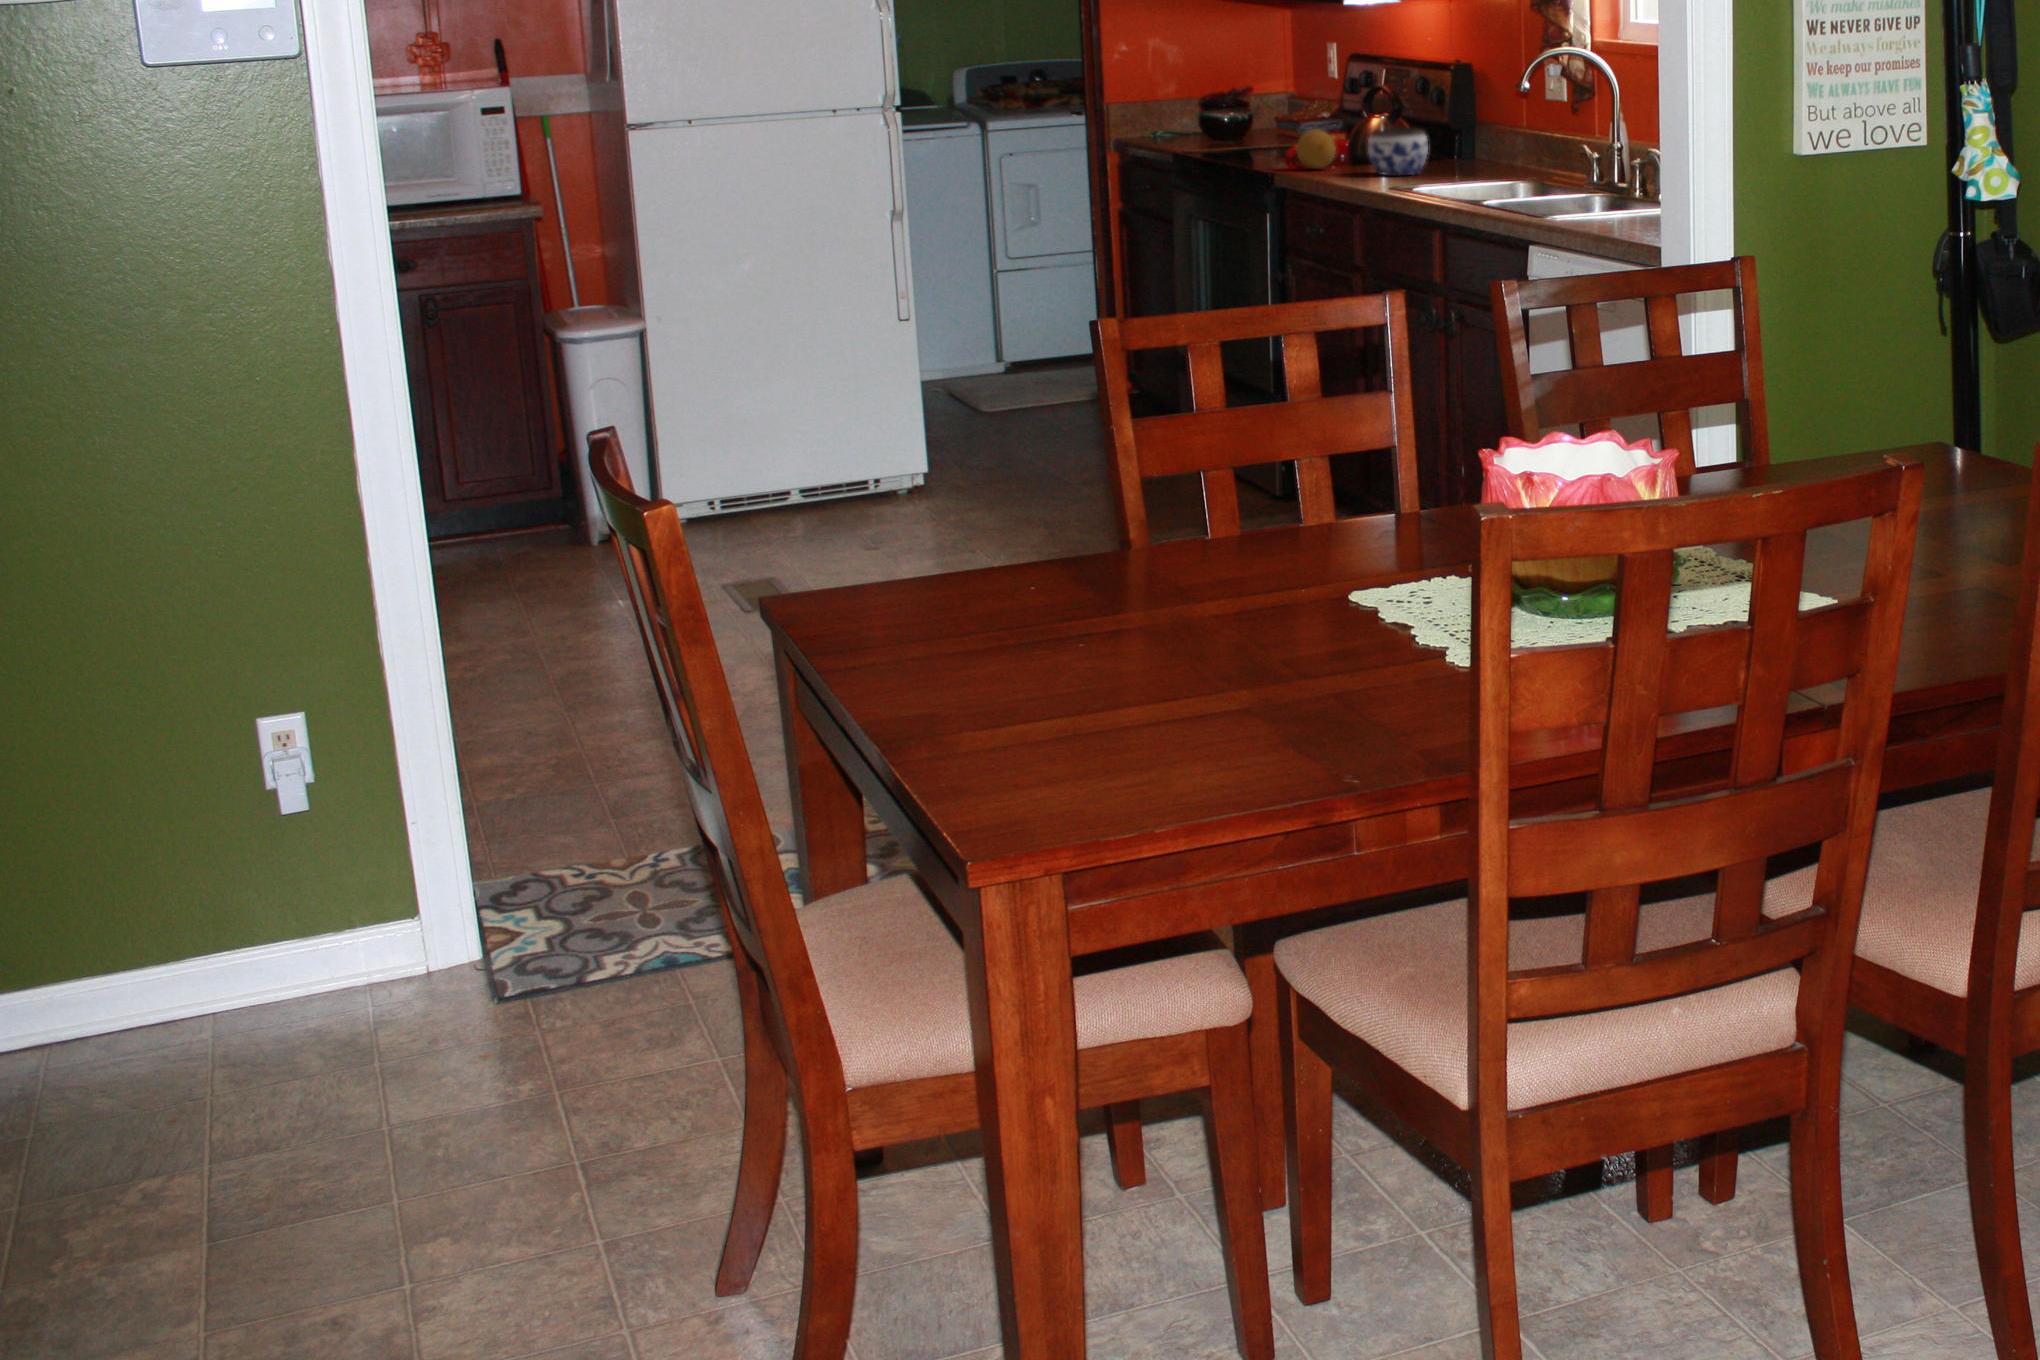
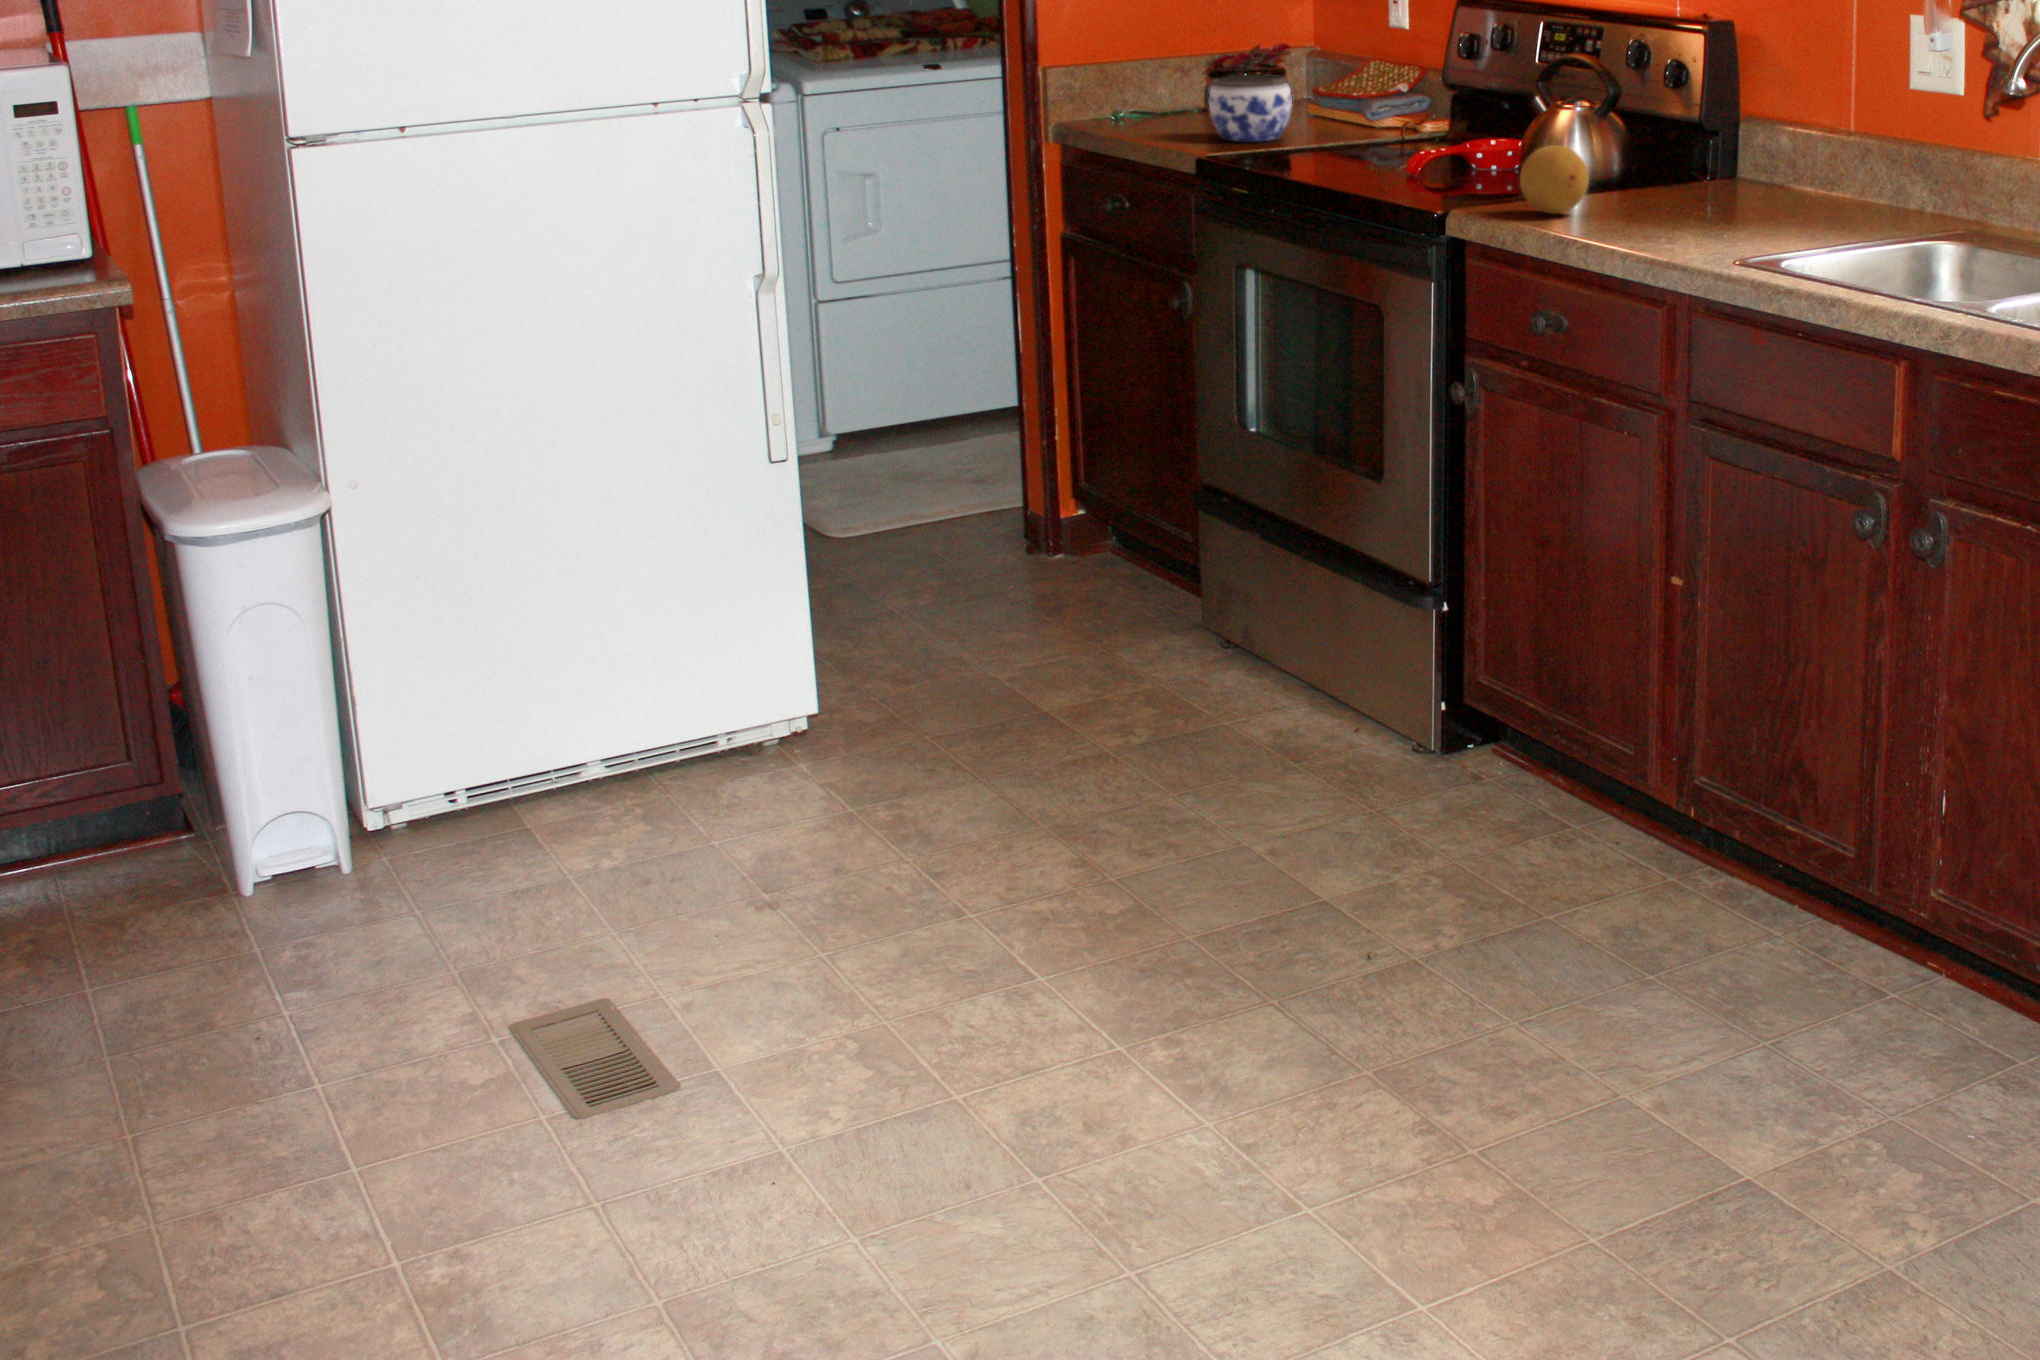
jar: present [1368,128,1428,176] -> present [1209,75,1292,142]

